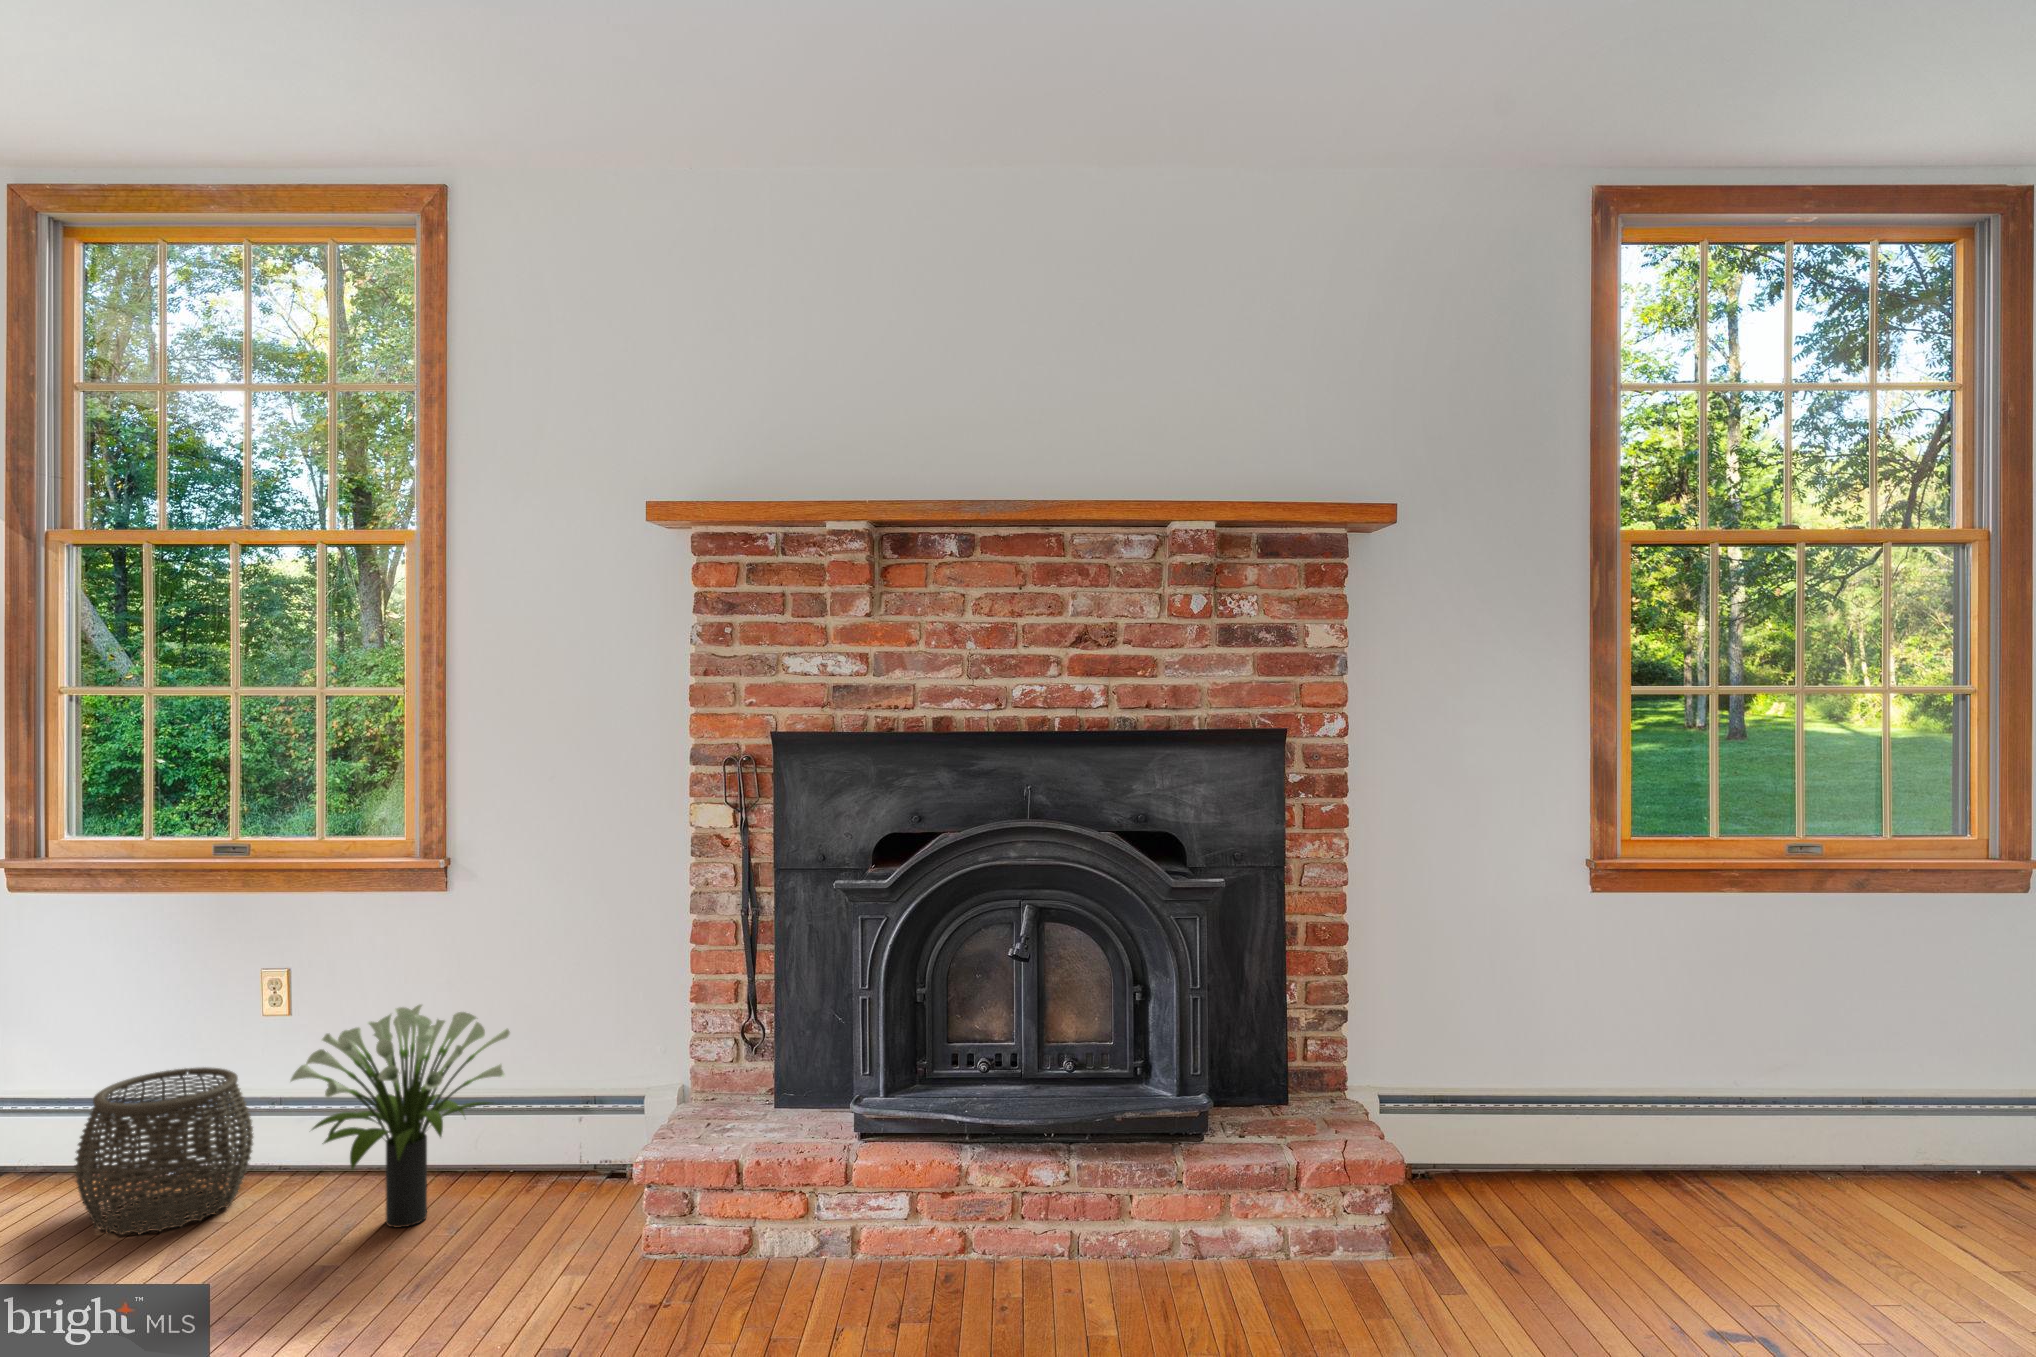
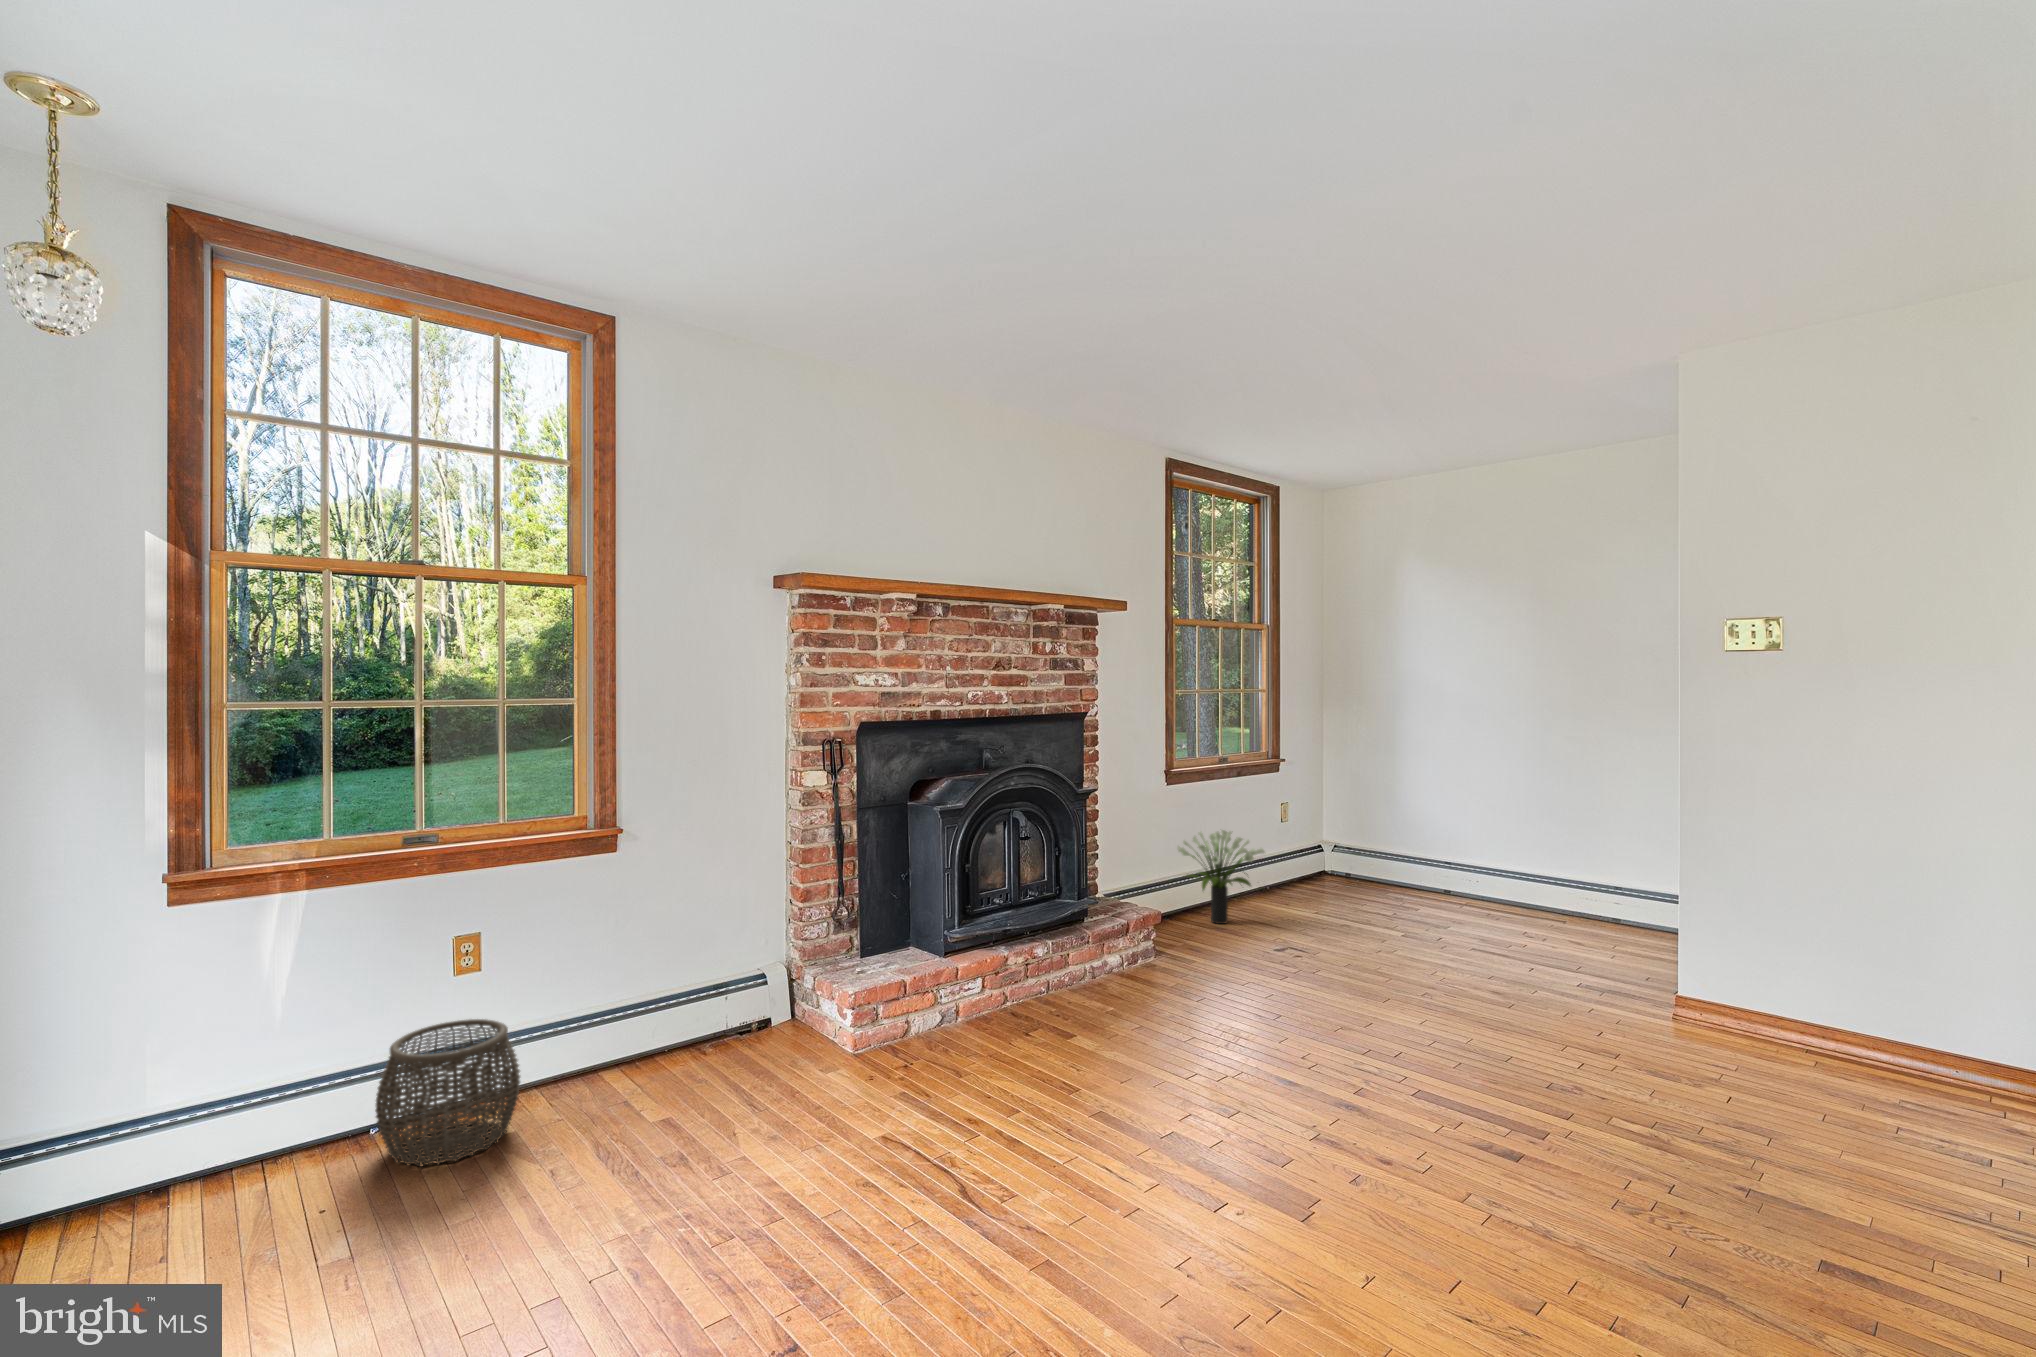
potted plant: present [291,1005,510,1228] -> present [1178,830,1265,924]

